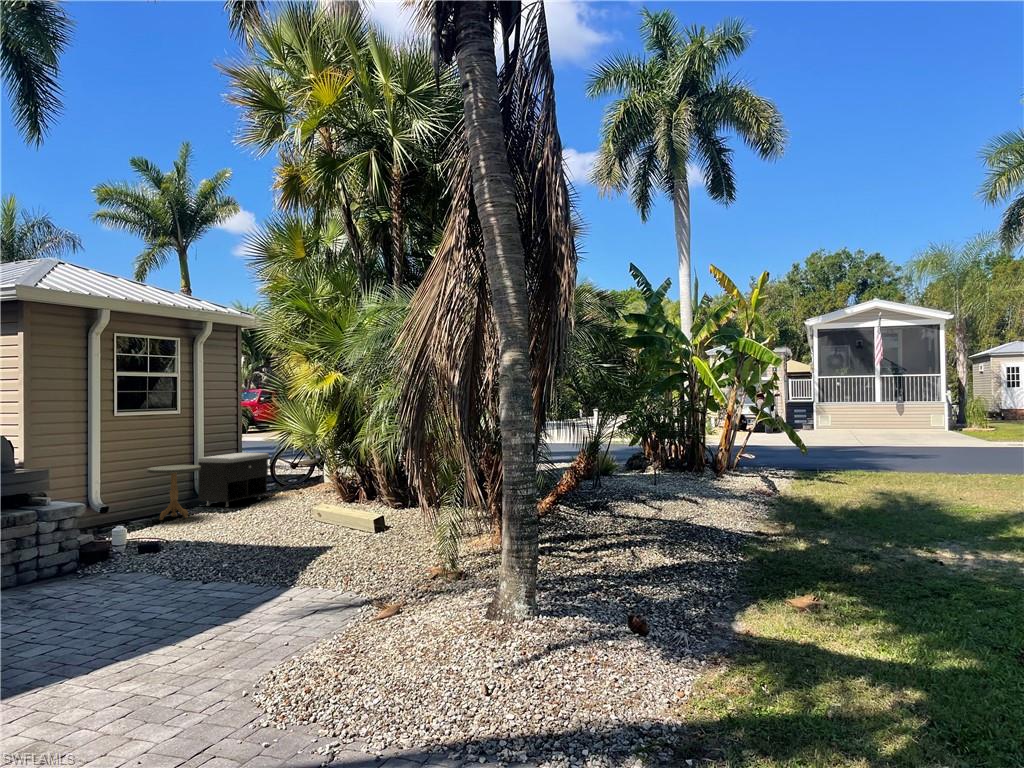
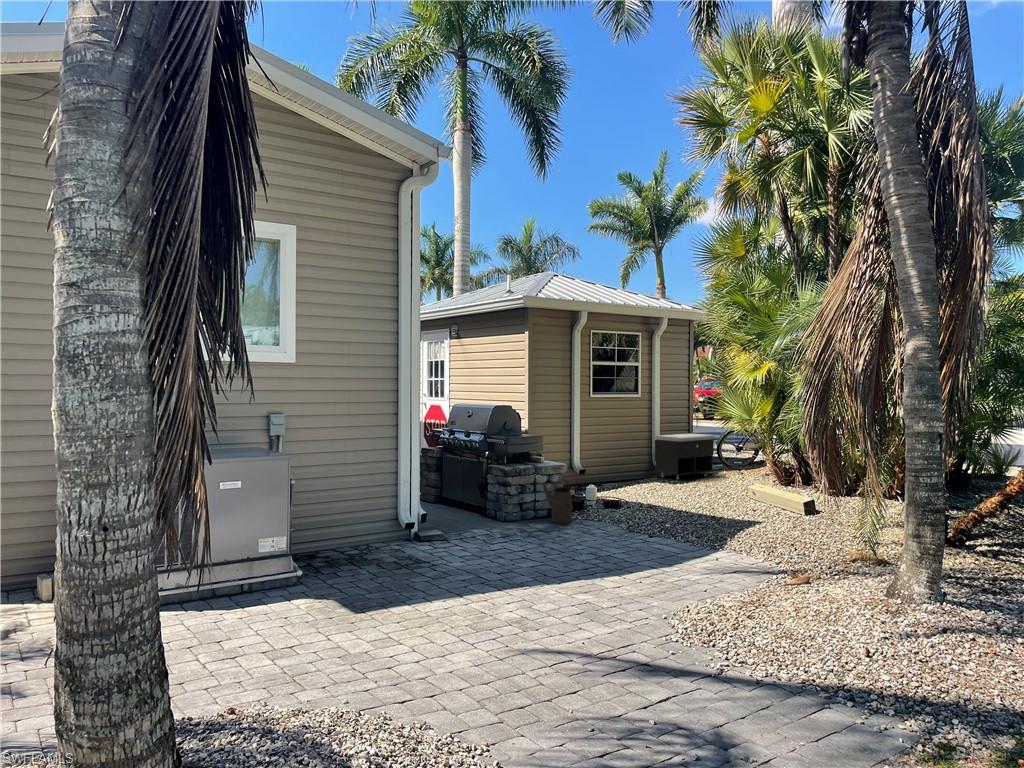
side table: present [147,465,201,520] -> none [615,441,656,485]
watering can: none [42,527,93,589] -> present [542,479,573,524]

